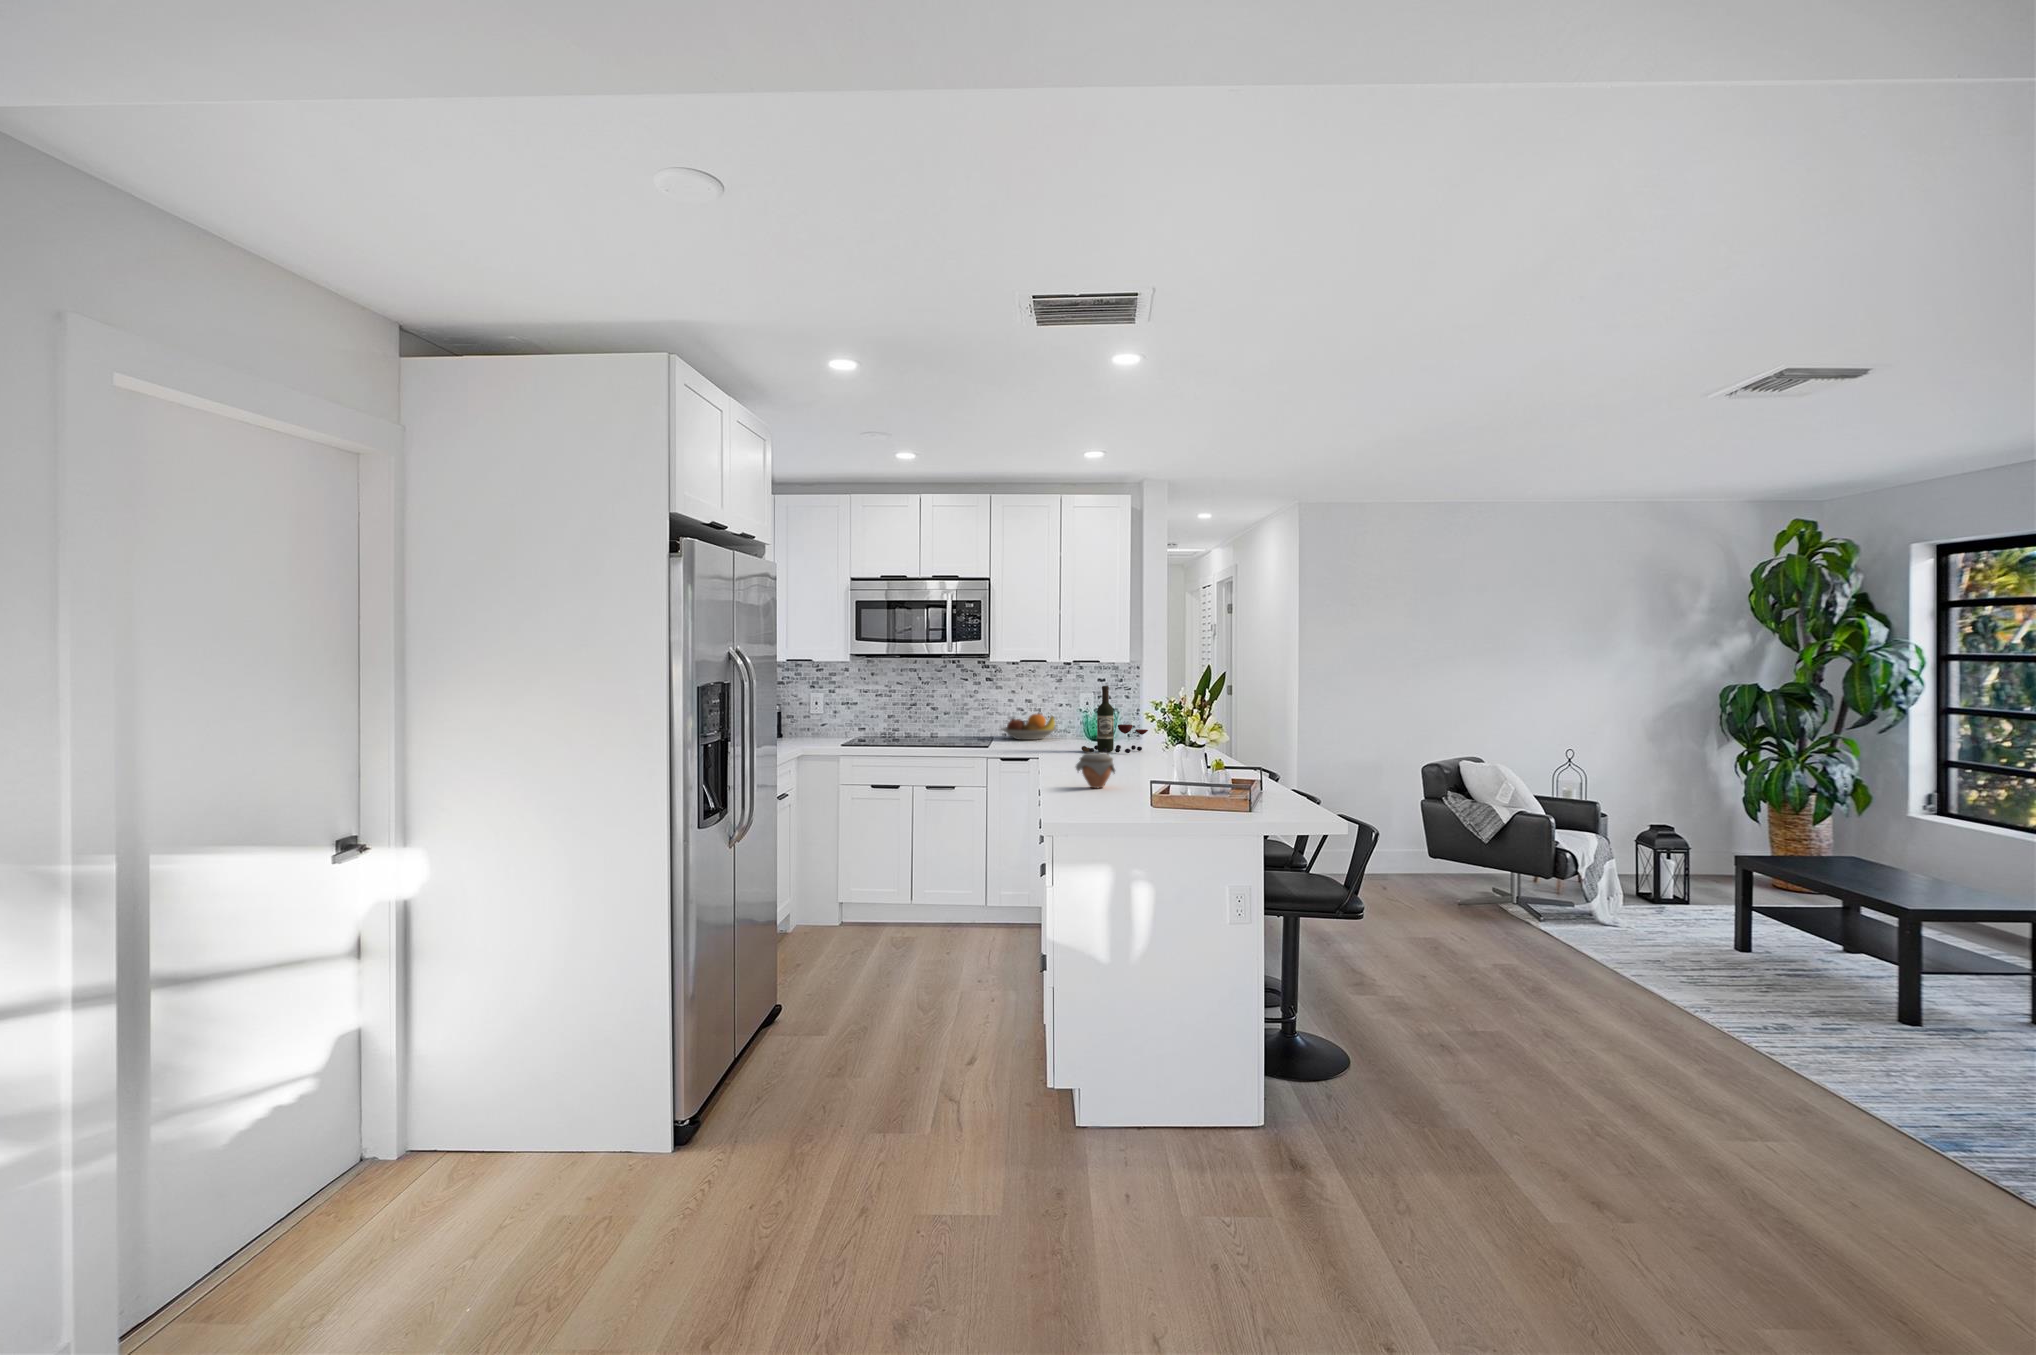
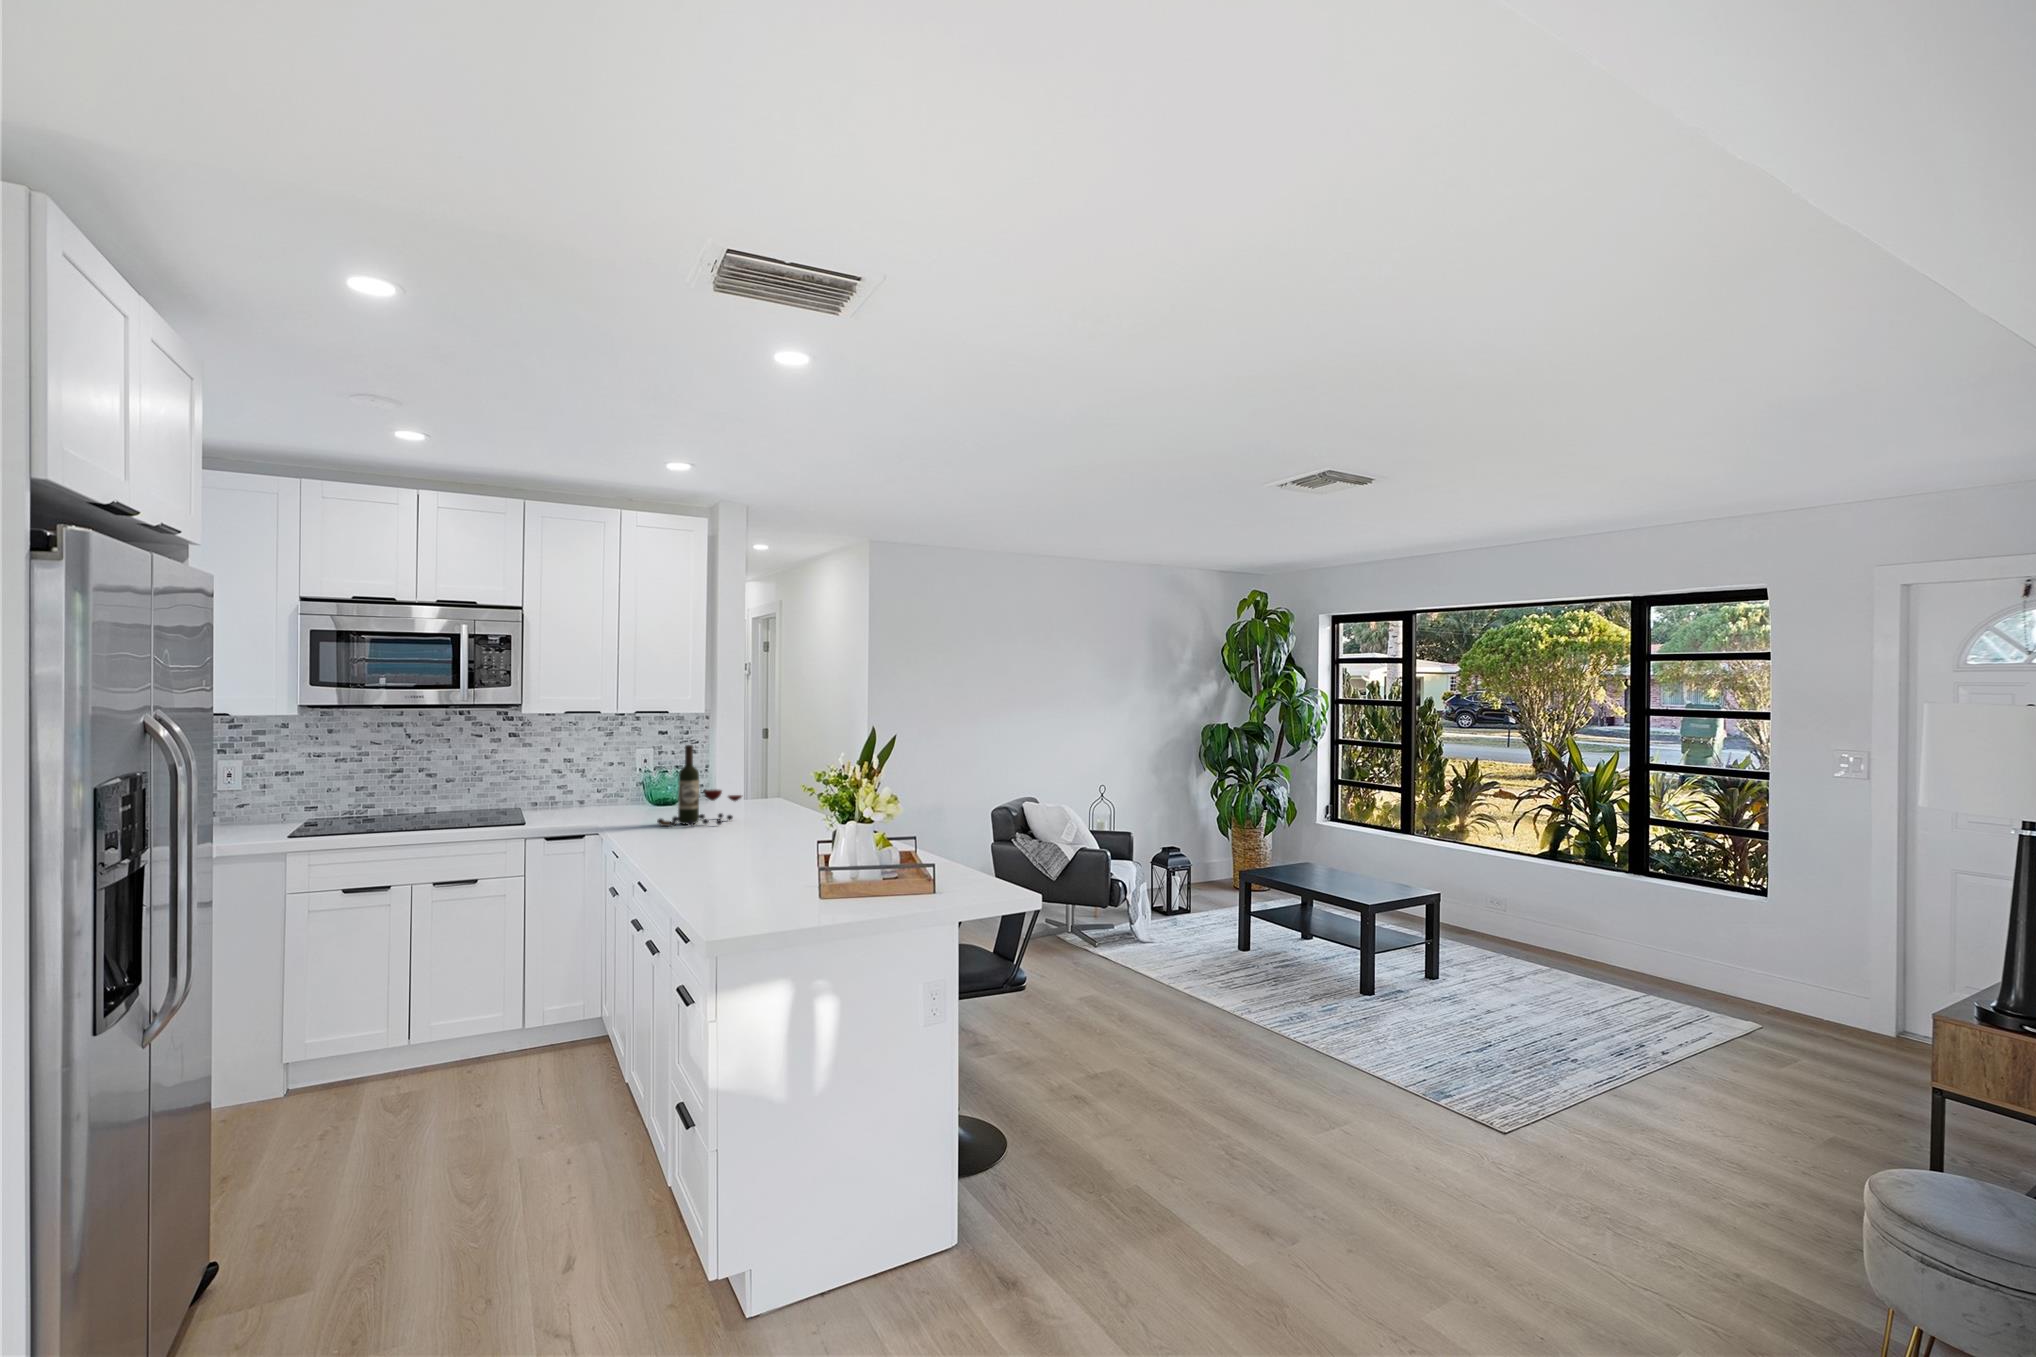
fruit bowl: present [1001,714,1057,740] -> none [531,777,612,811]
jar: present [1076,753,1115,788] -> none [702,843,755,891]

